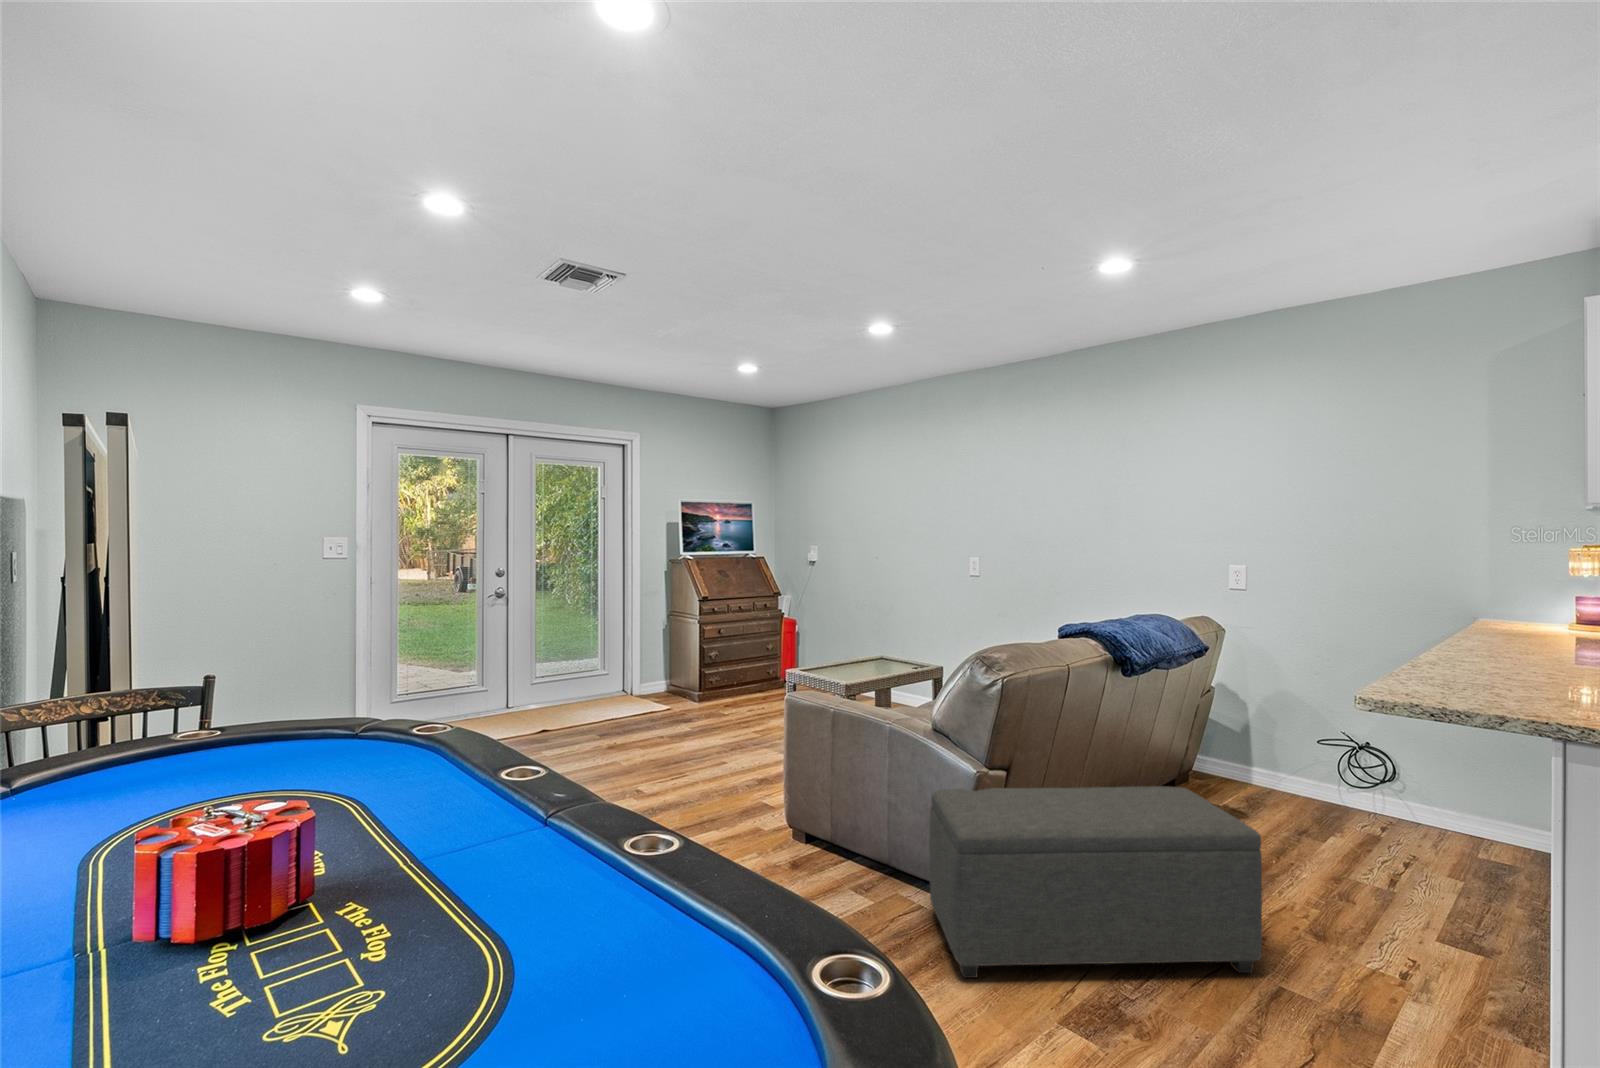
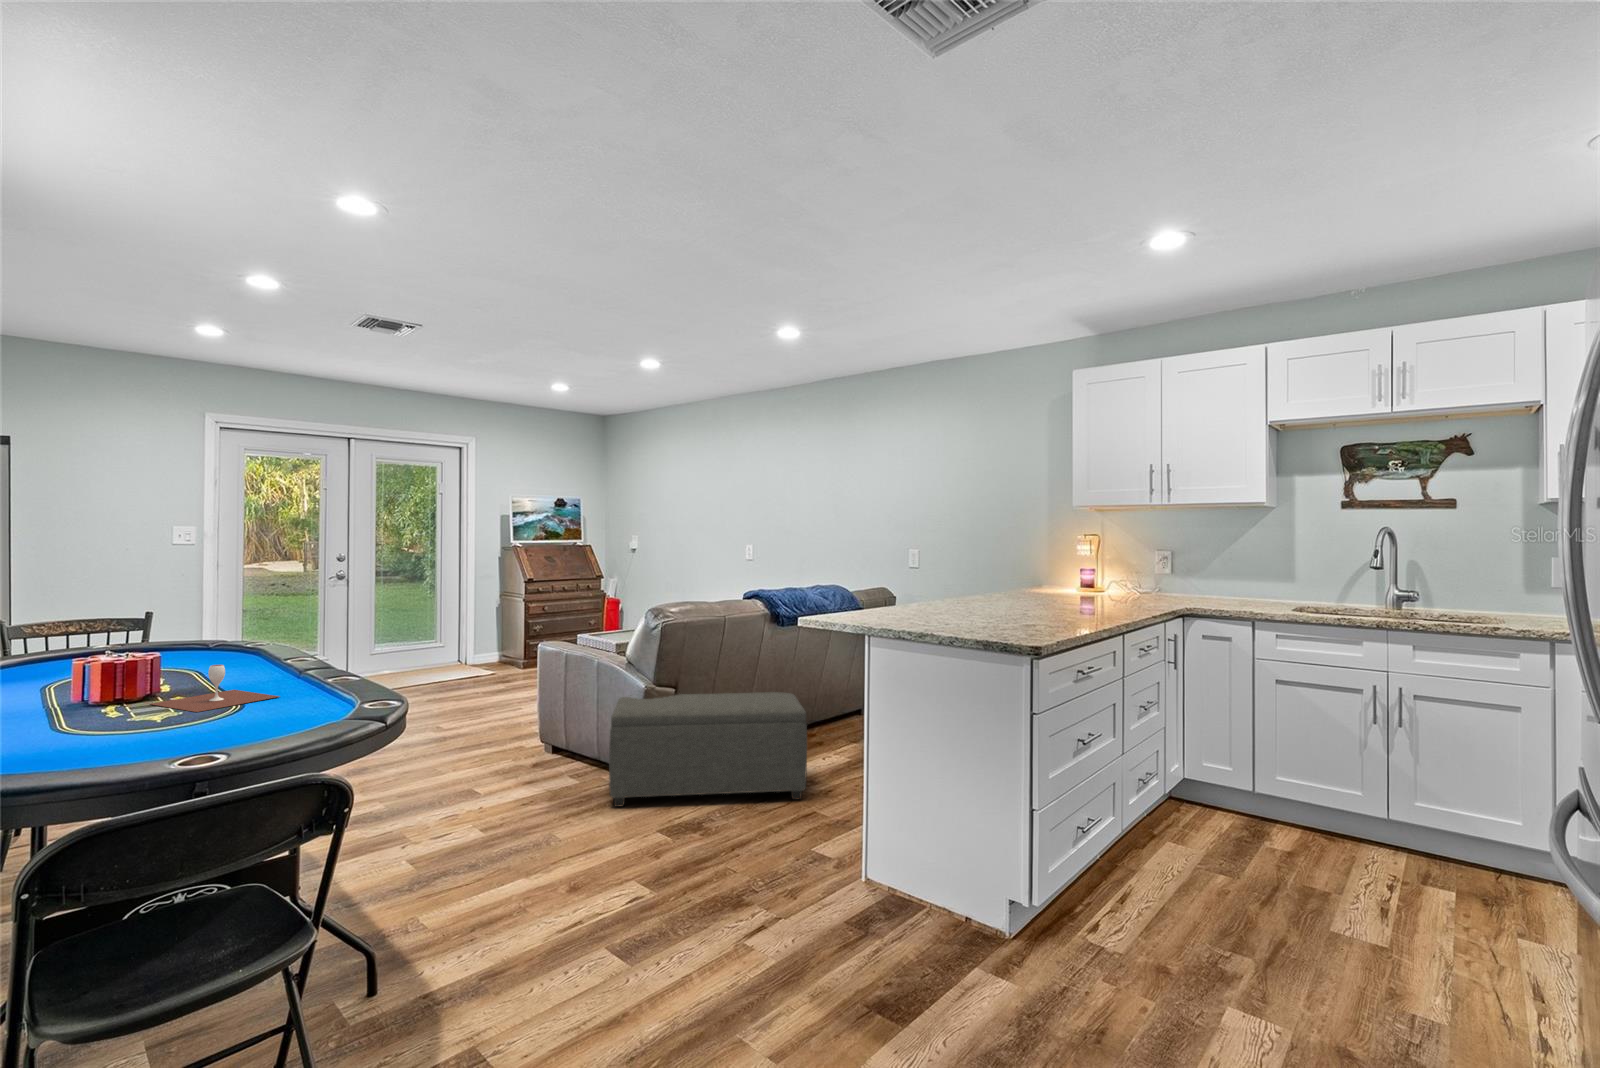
wine glass: none [291,847,541,990] -> present [151,665,280,712]

